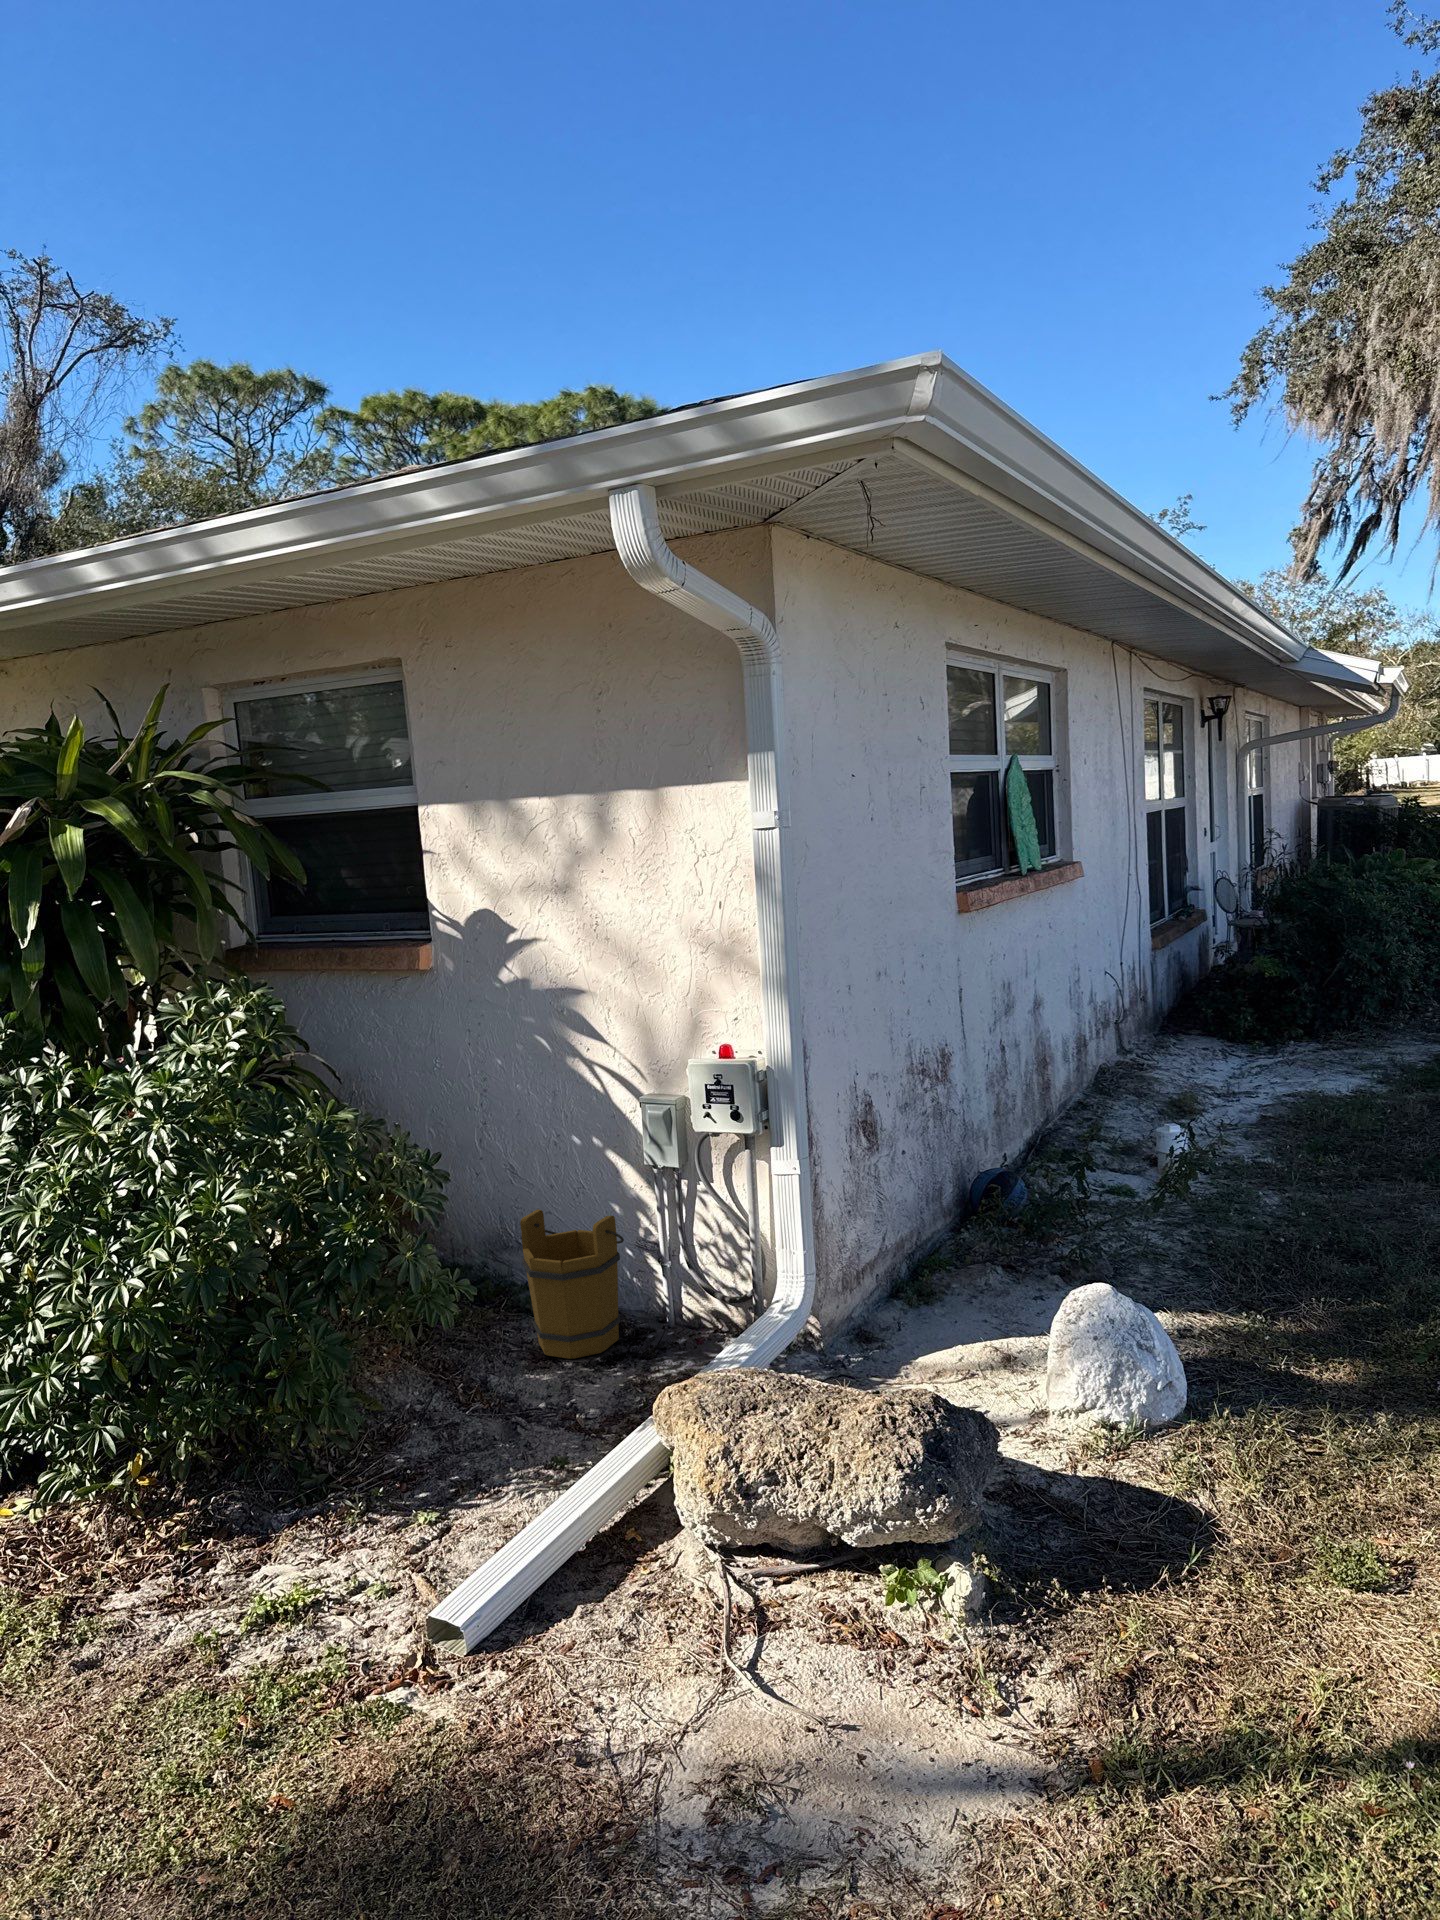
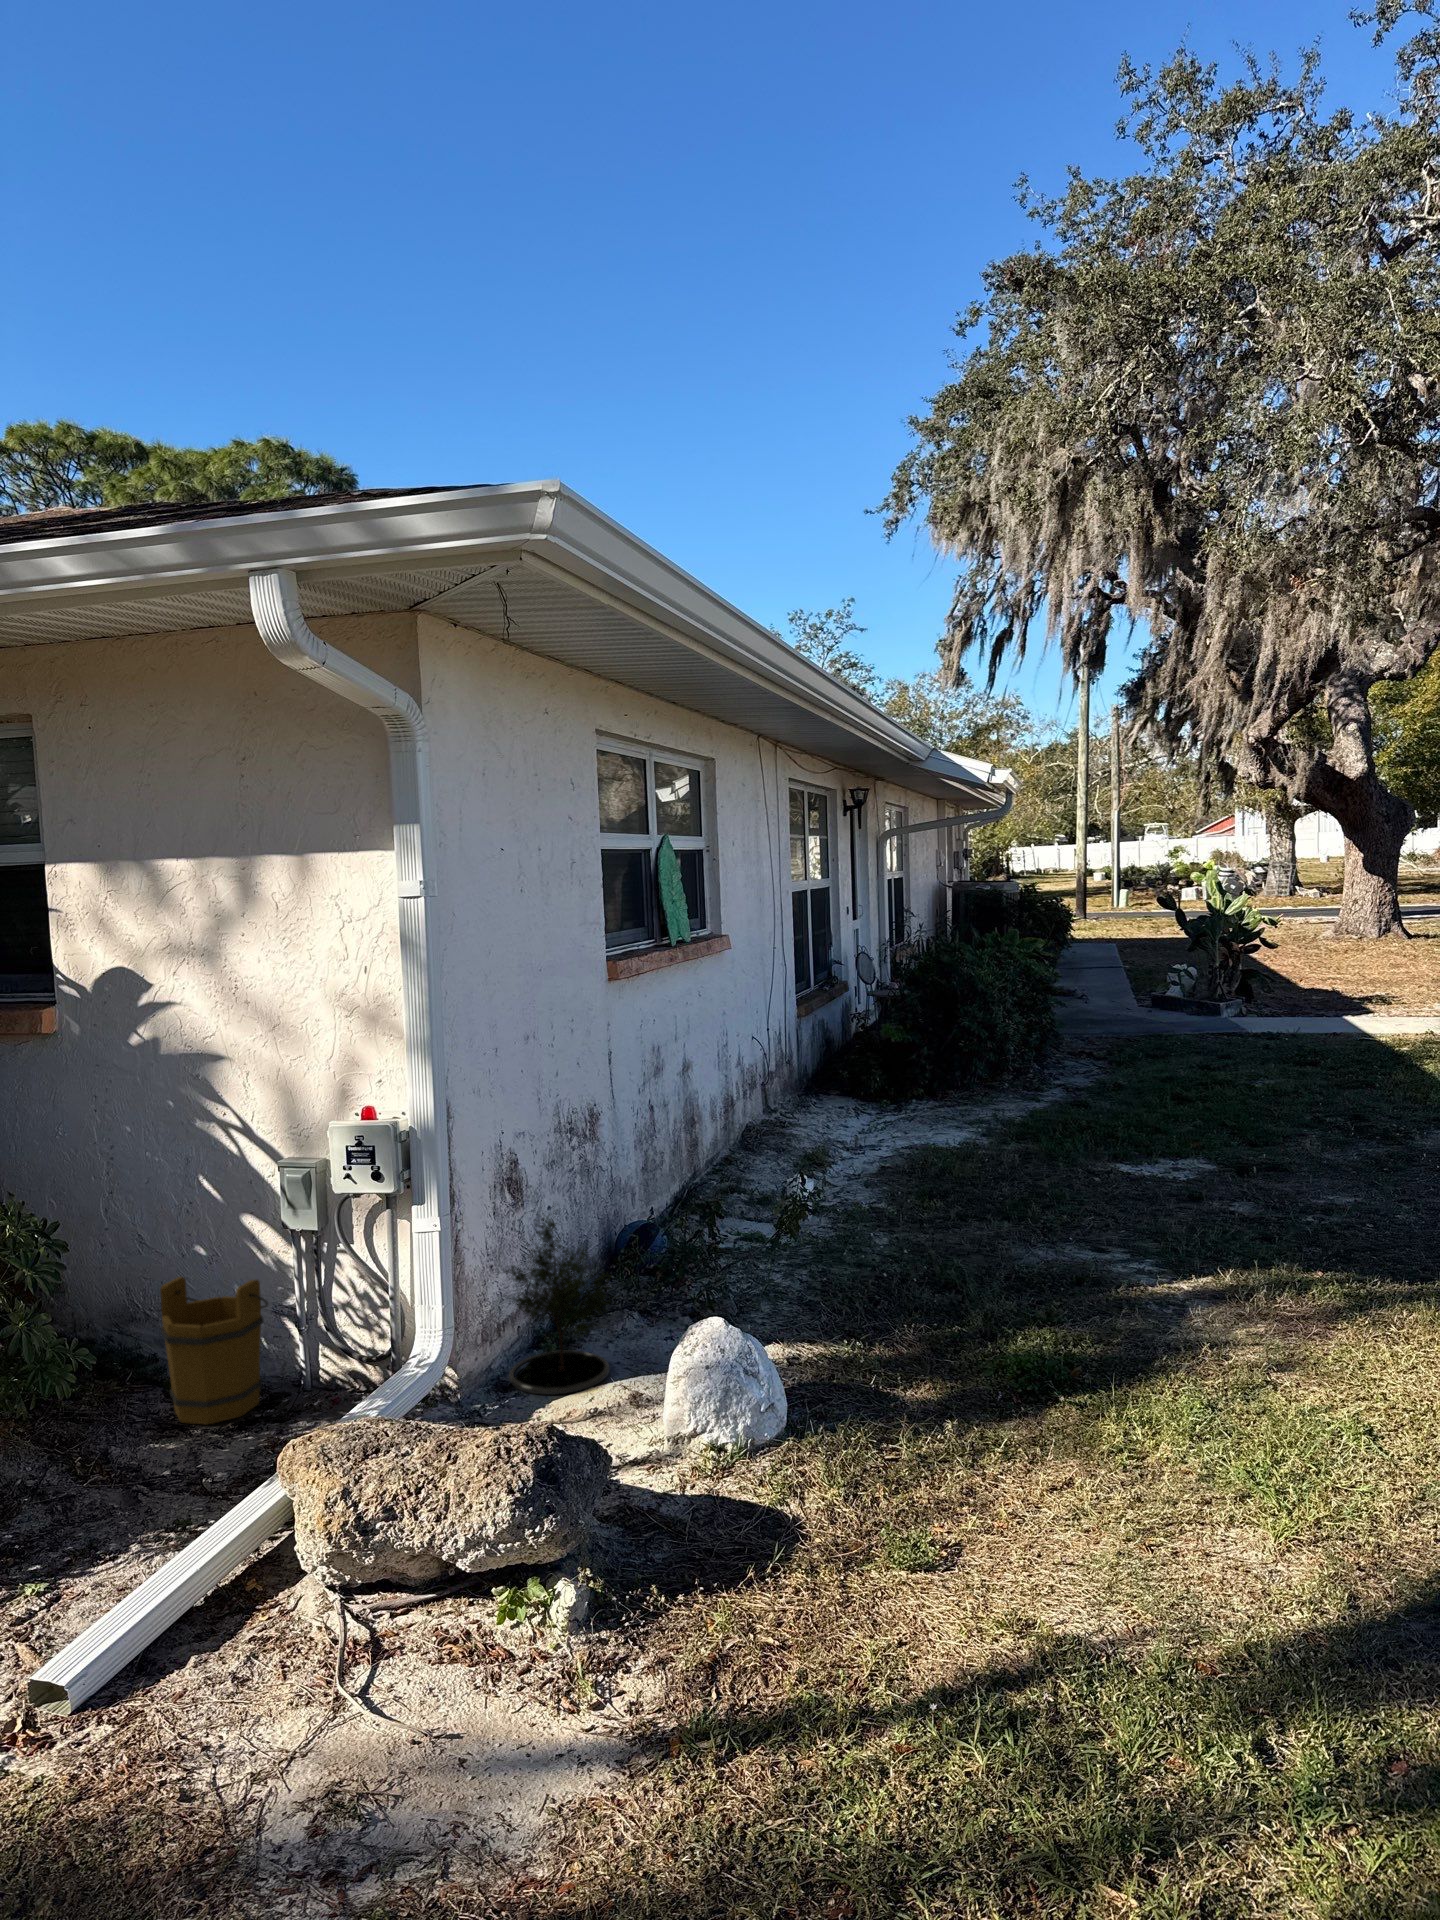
potted tree: none [856,1142,992,1348] -> present [504,1206,615,1395]

